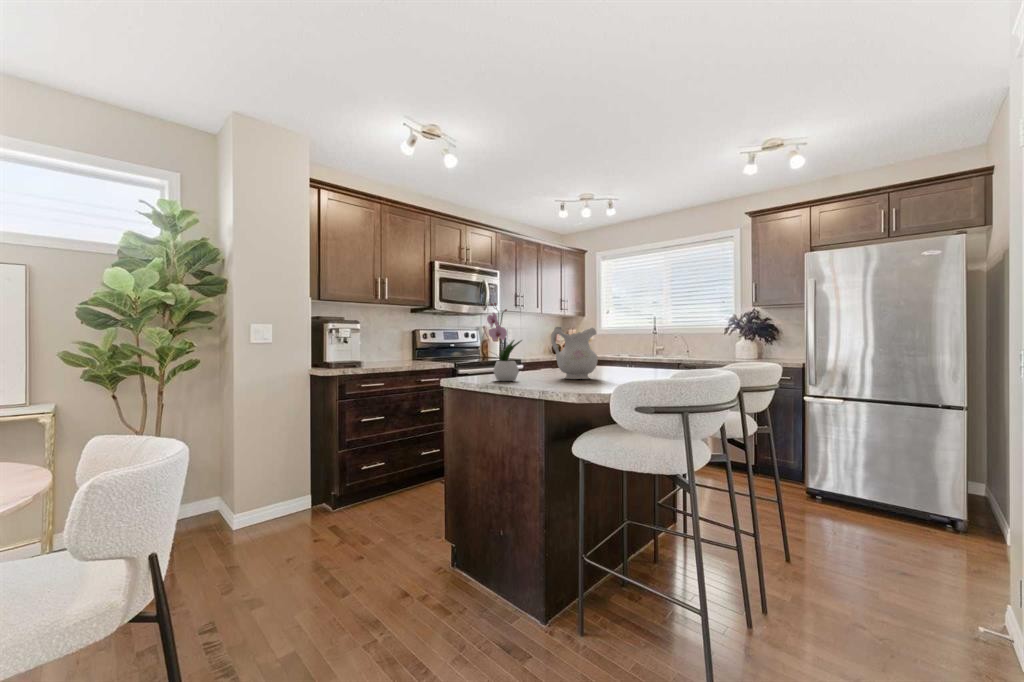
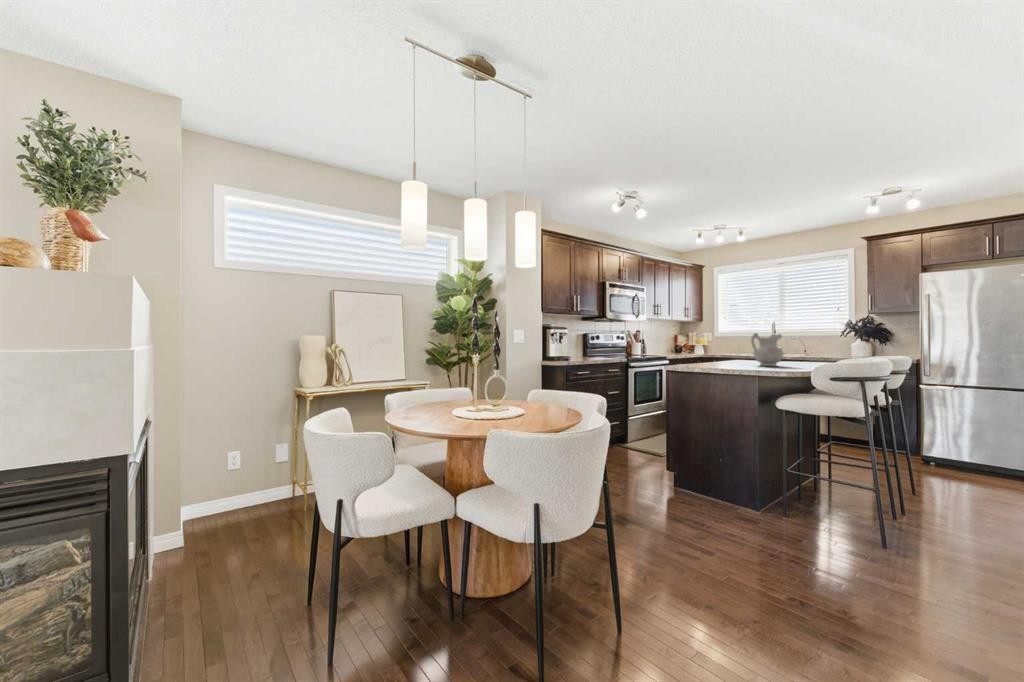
flower arrangement: present [487,303,521,381] -> none [715,319,739,366]

